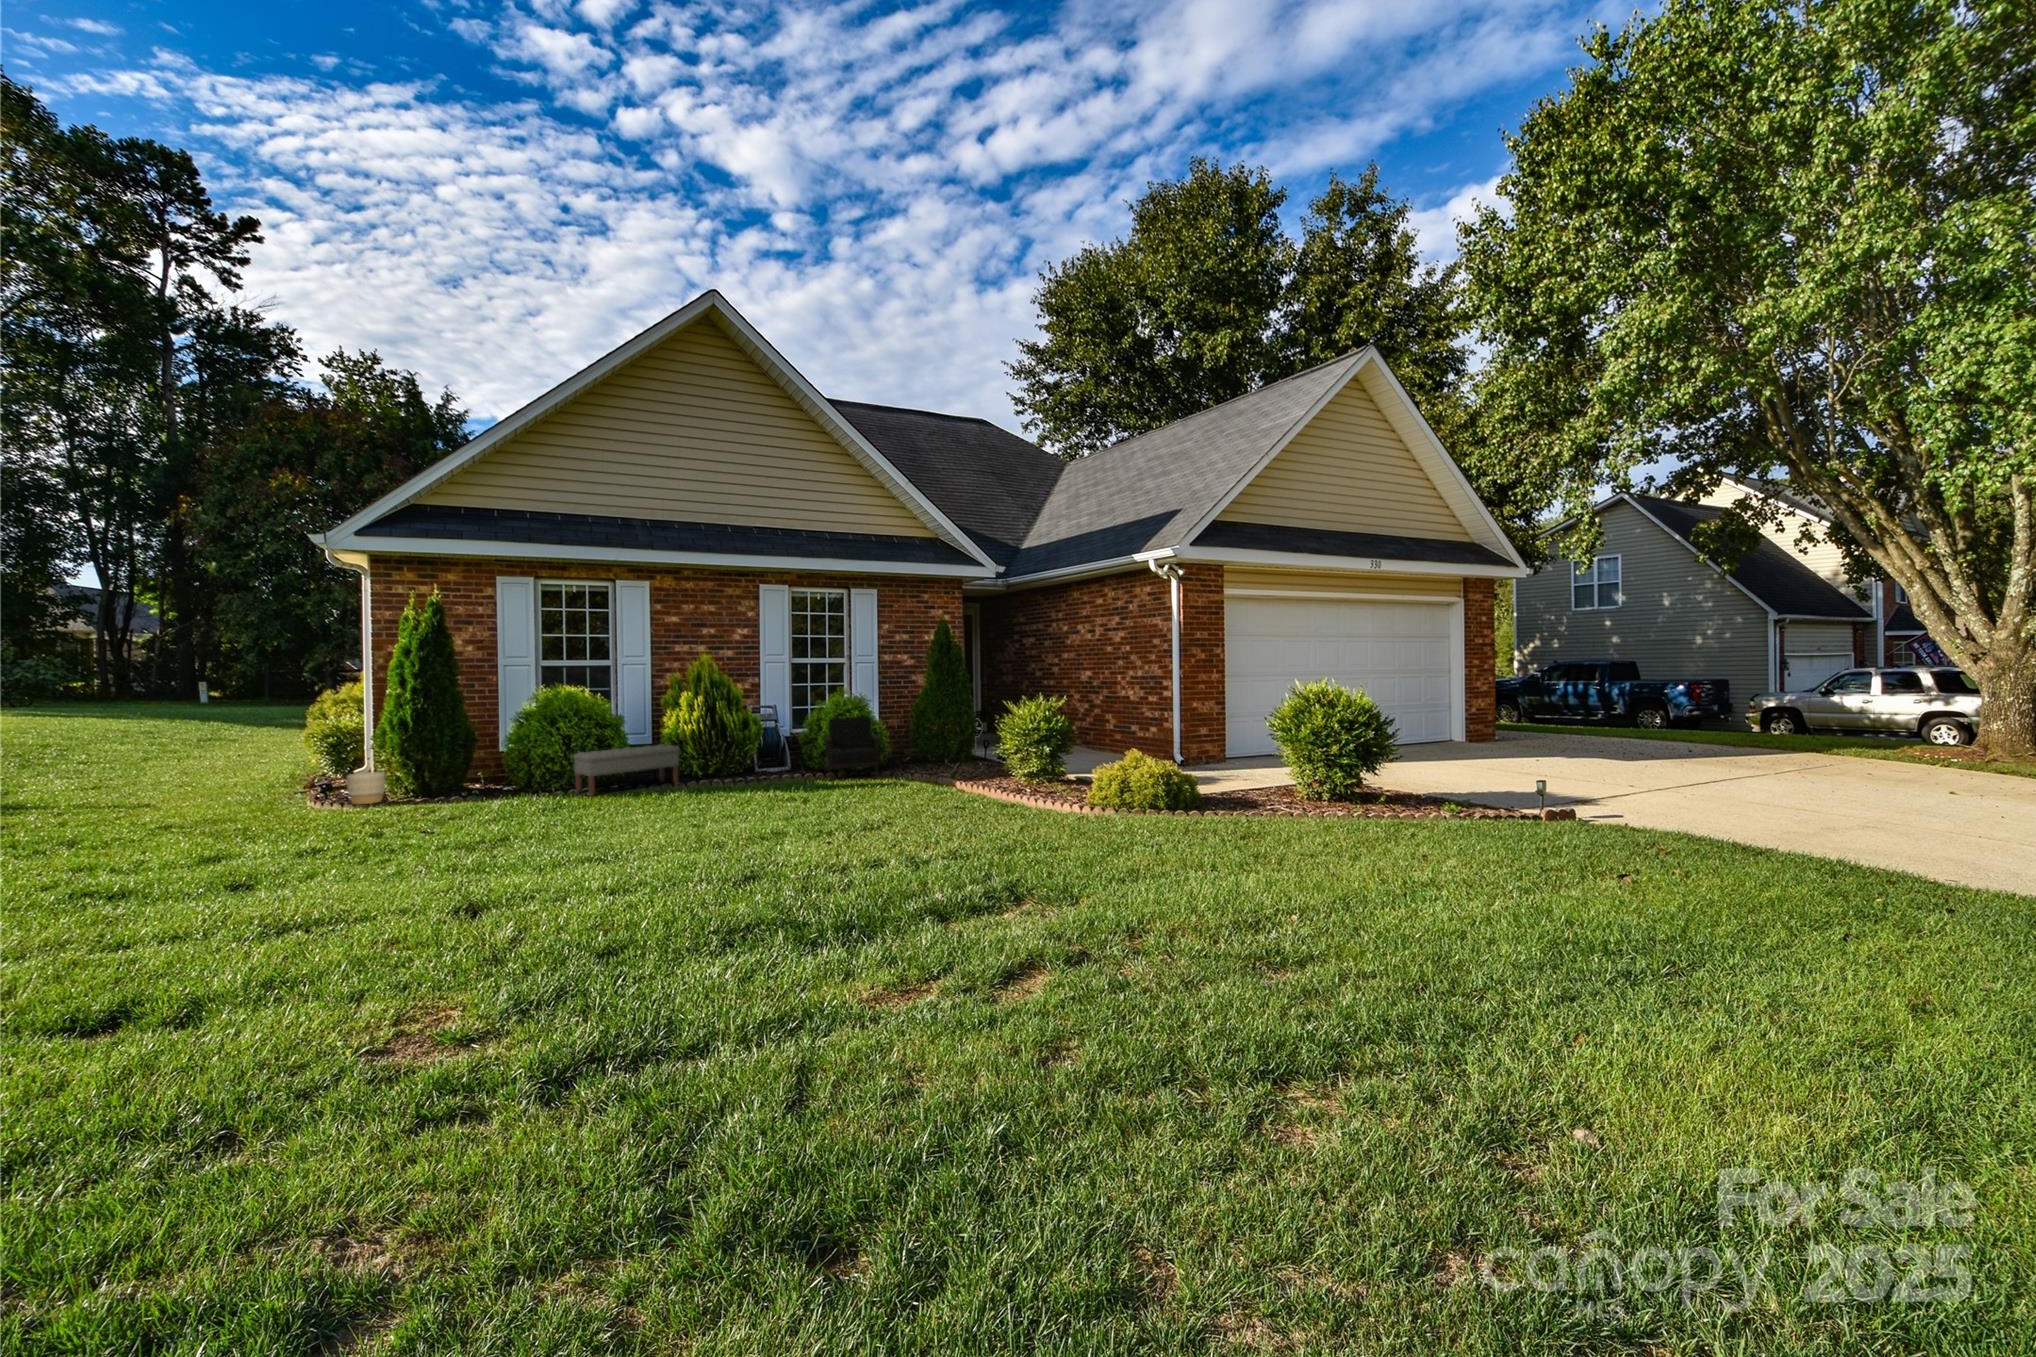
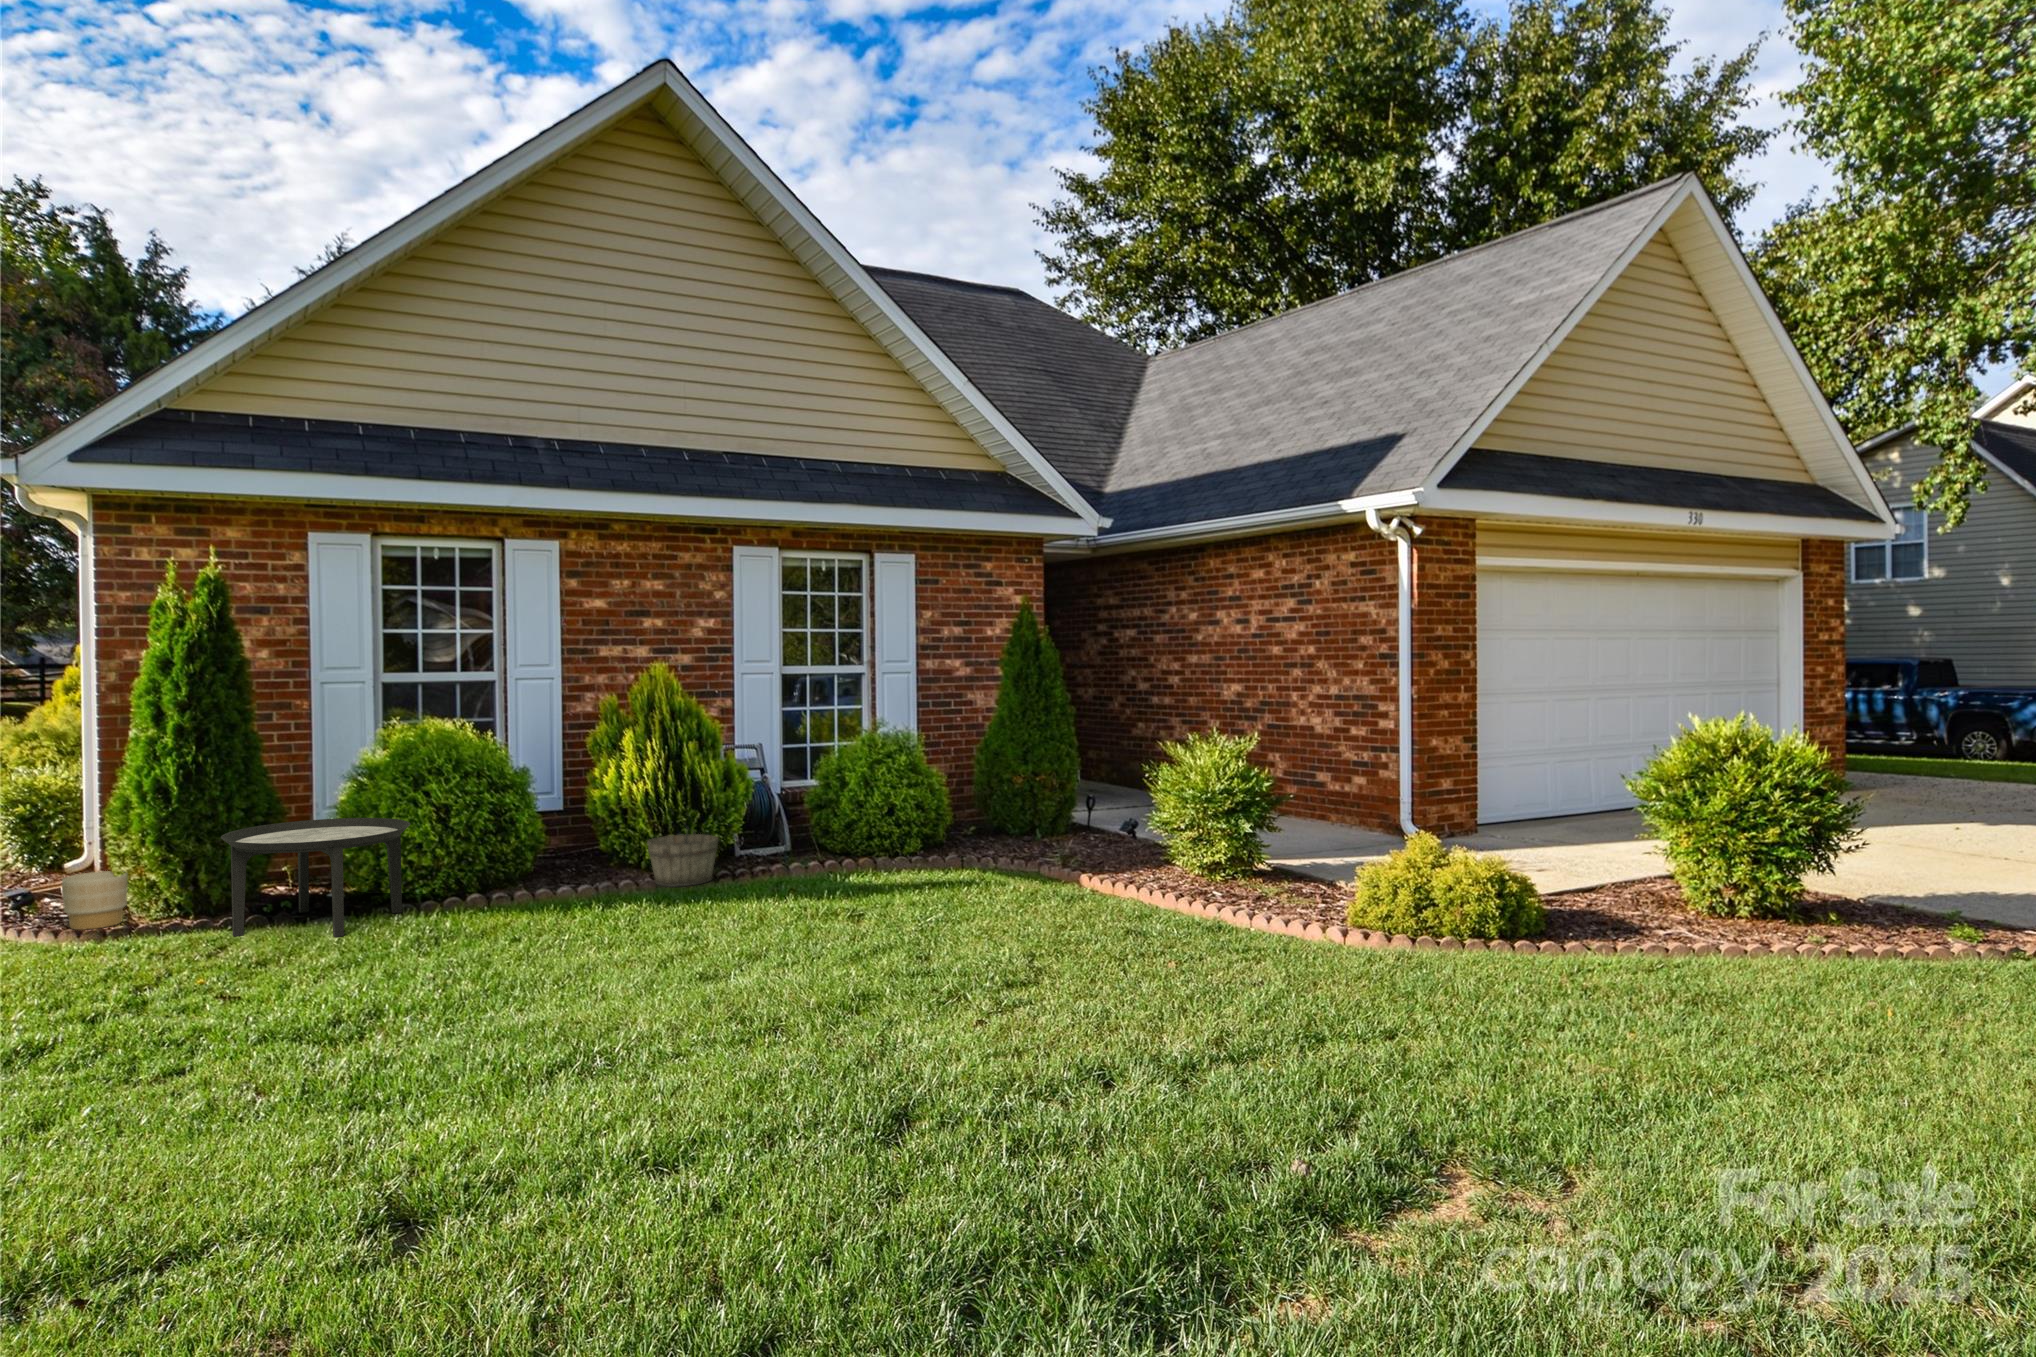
armchair: present [825,717,880,779] -> none [852,768,953,877]
round table: none [435,742,548,808] -> present [221,818,410,937]
bench: present [573,744,679,797] -> none [449,817,623,912]
wooden bucket: none [695,748,739,785] -> present [647,827,718,887]

